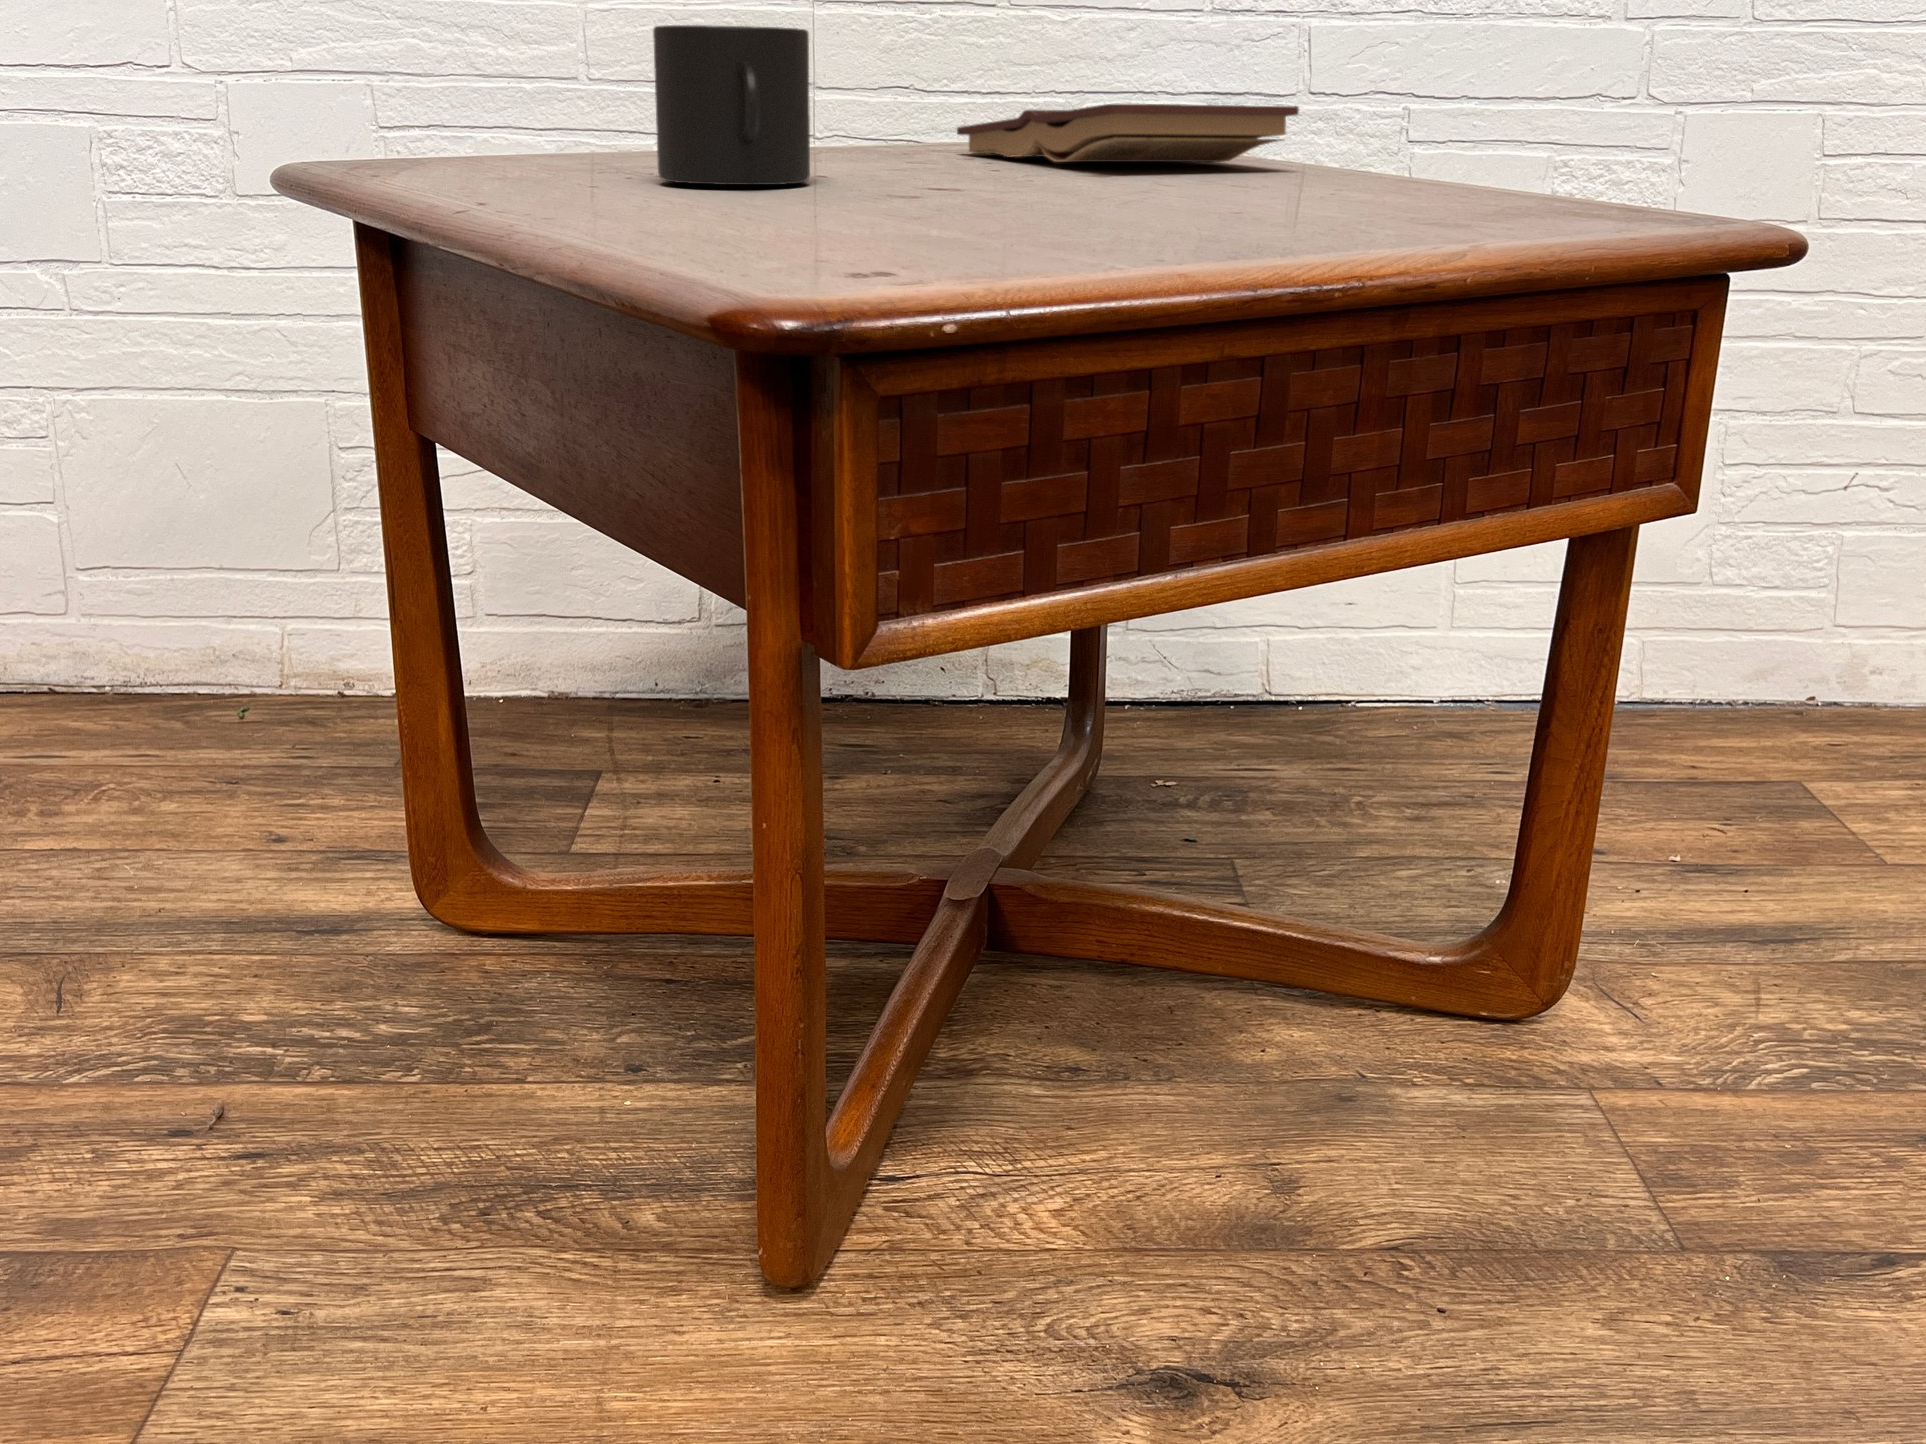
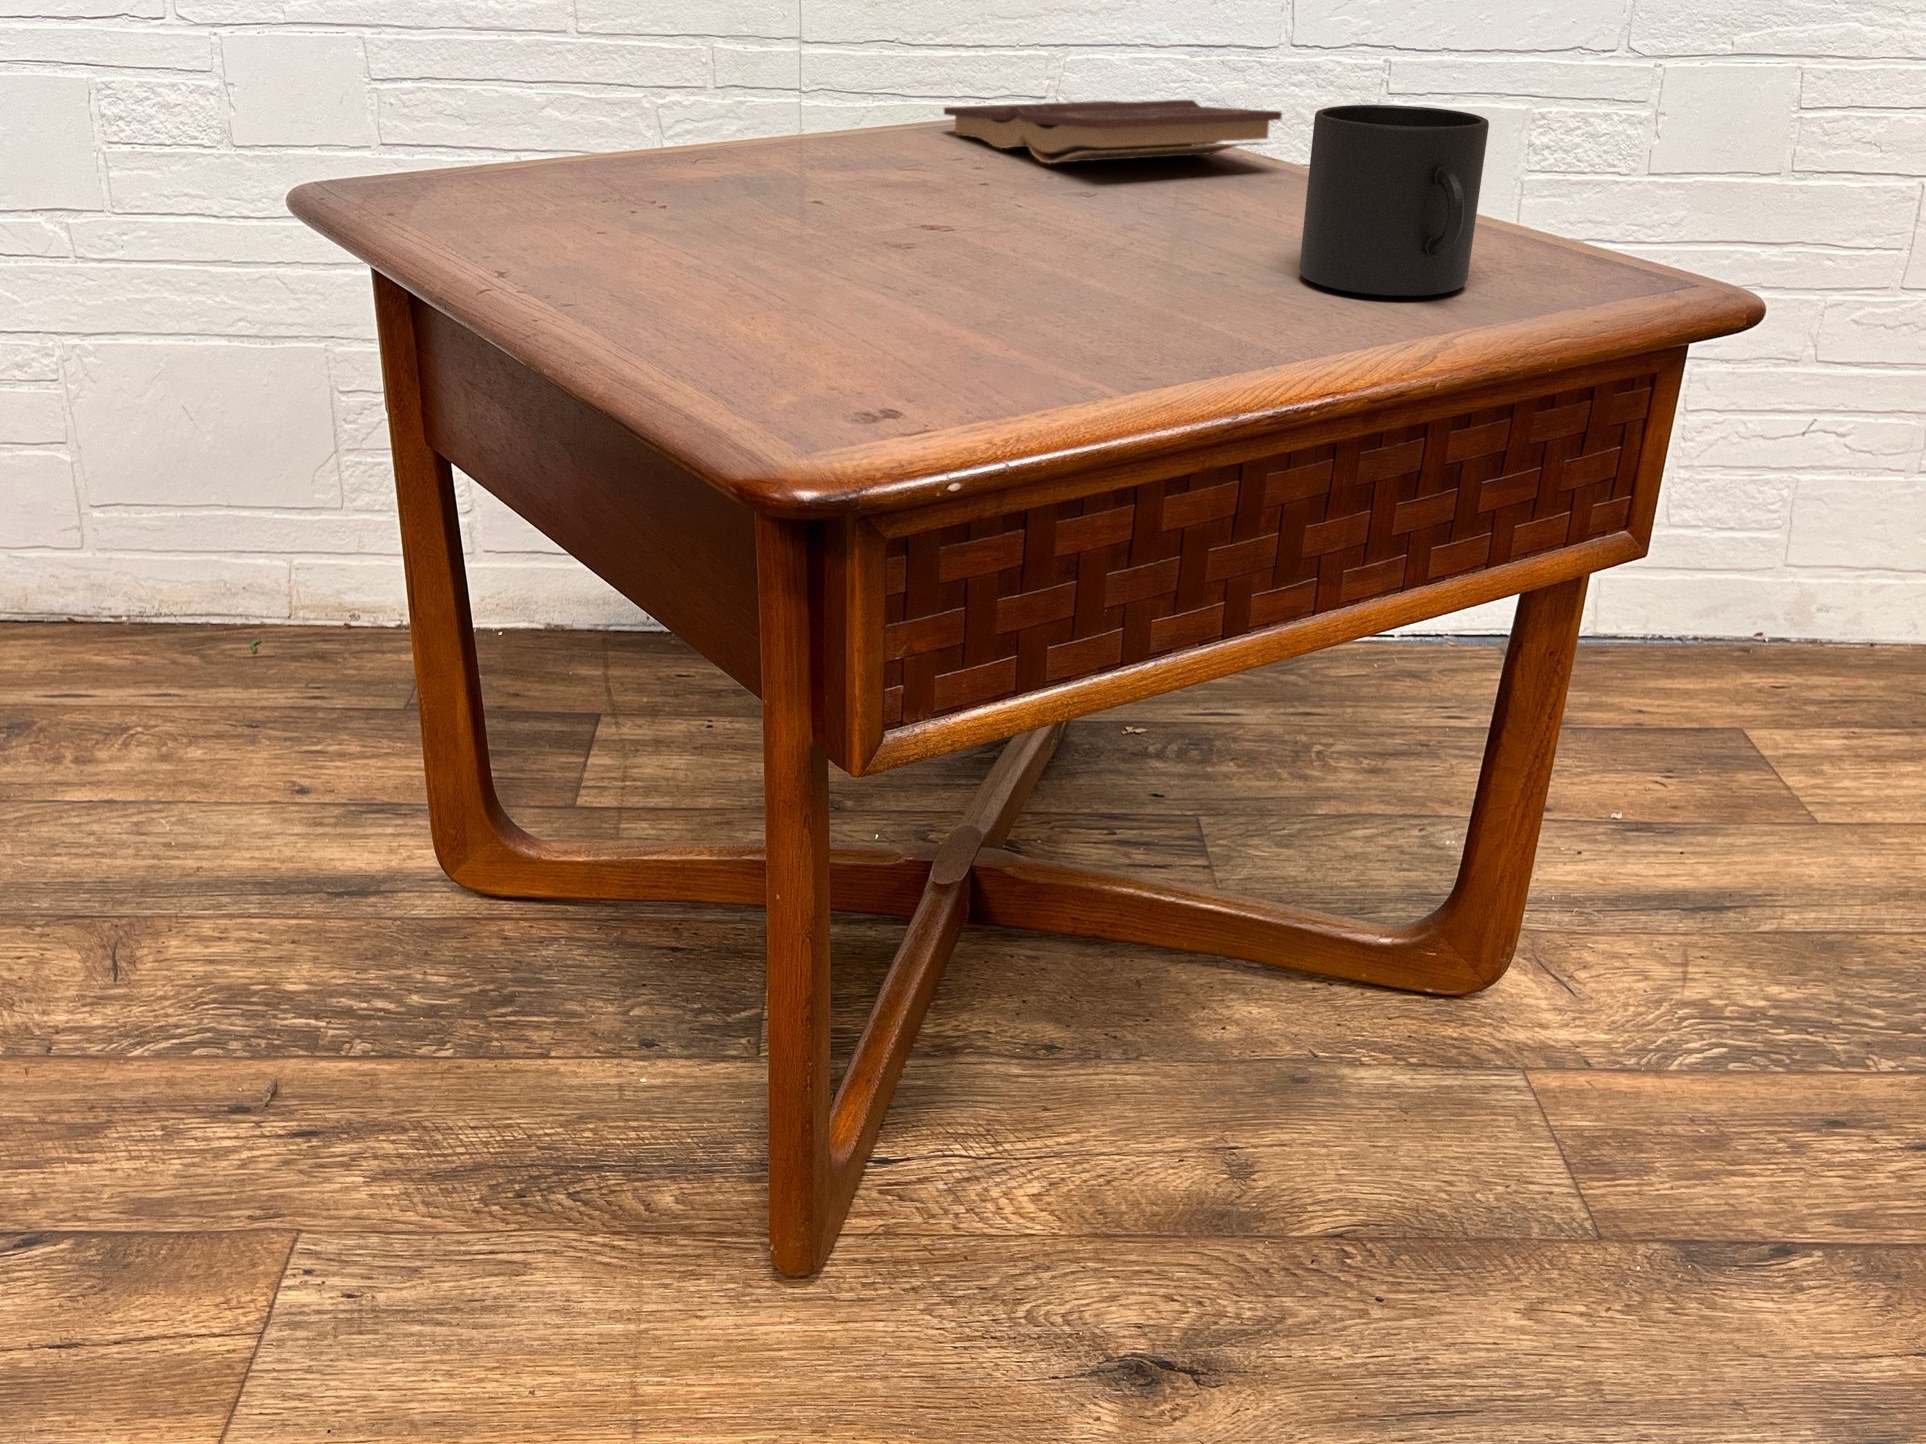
mug: present [653,25,810,185] -> present [1299,105,1489,296]

